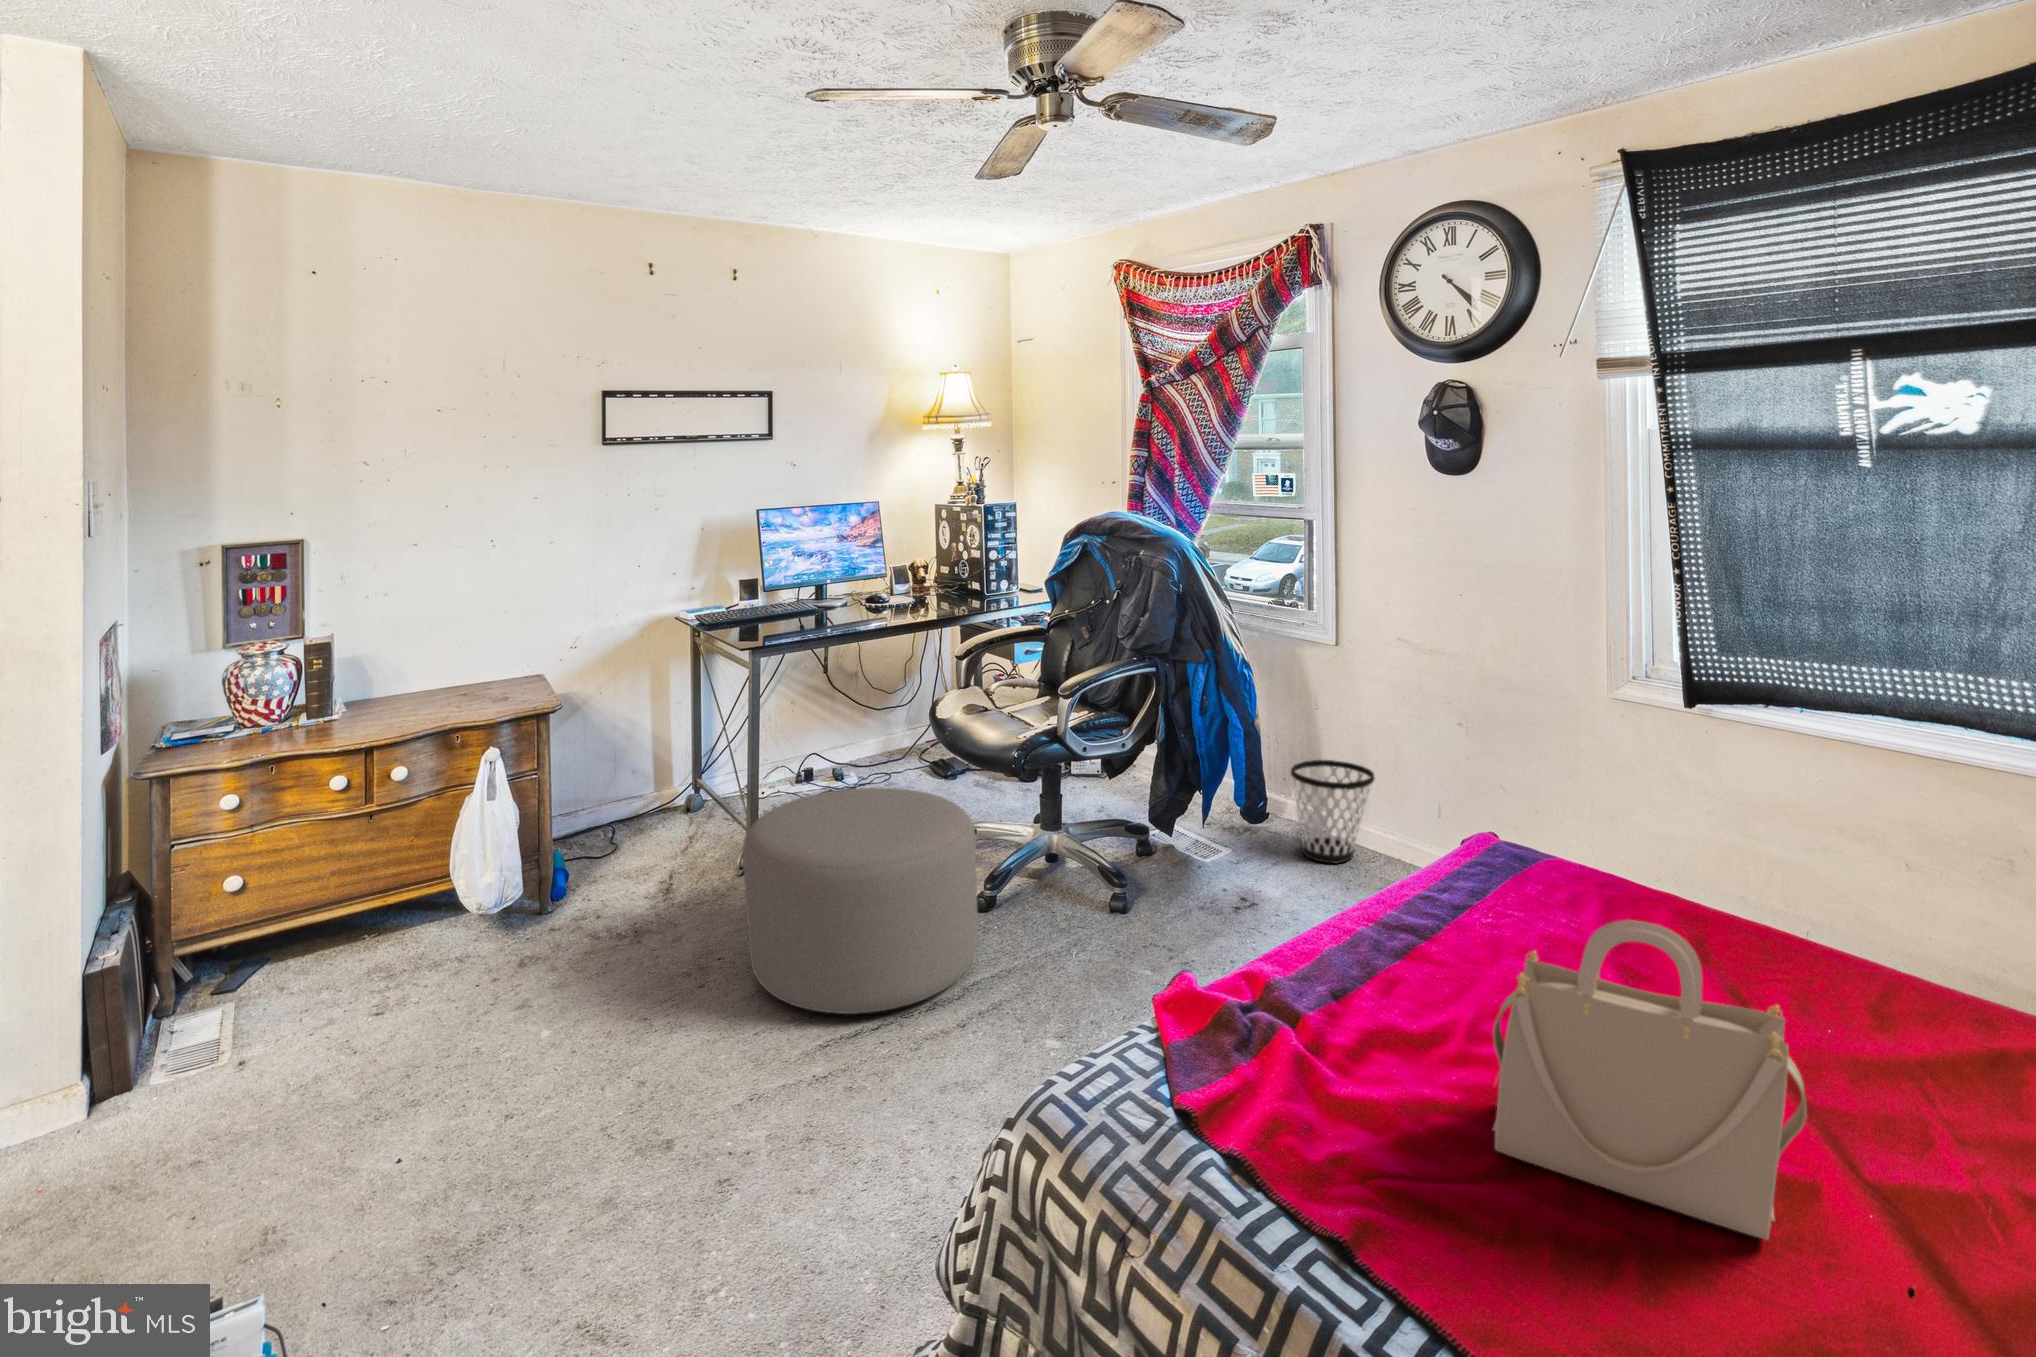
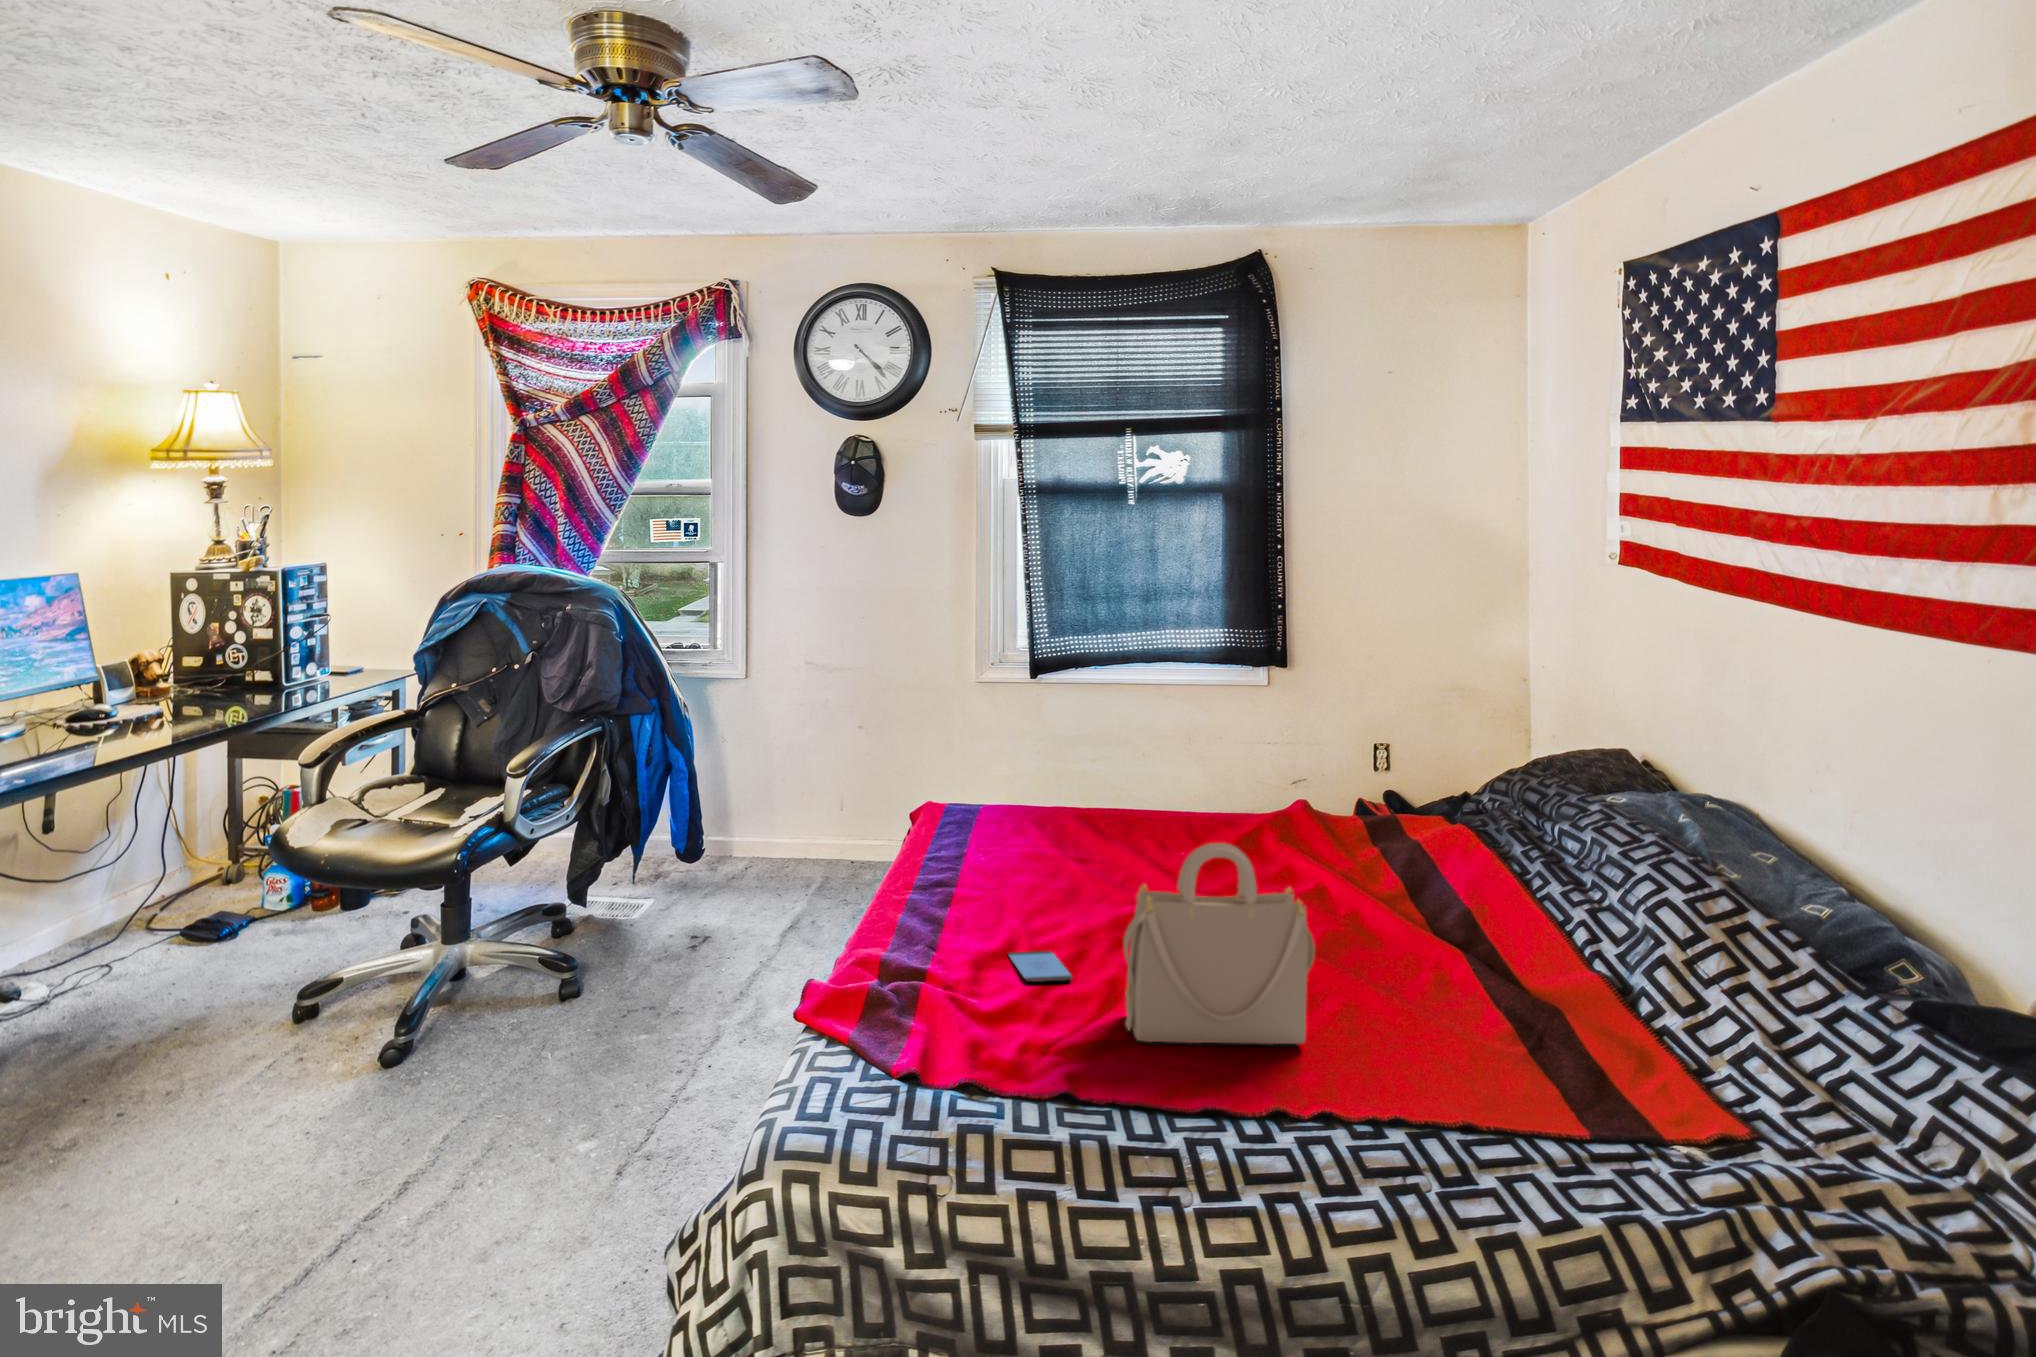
wastebasket: present [1291,760,1374,863] -> none [729,830,814,938]
ottoman: present [742,788,978,1014] -> none [70,906,433,1210]
smartphone: none [1406,974,1471,1032] -> present [1008,951,1072,982]

